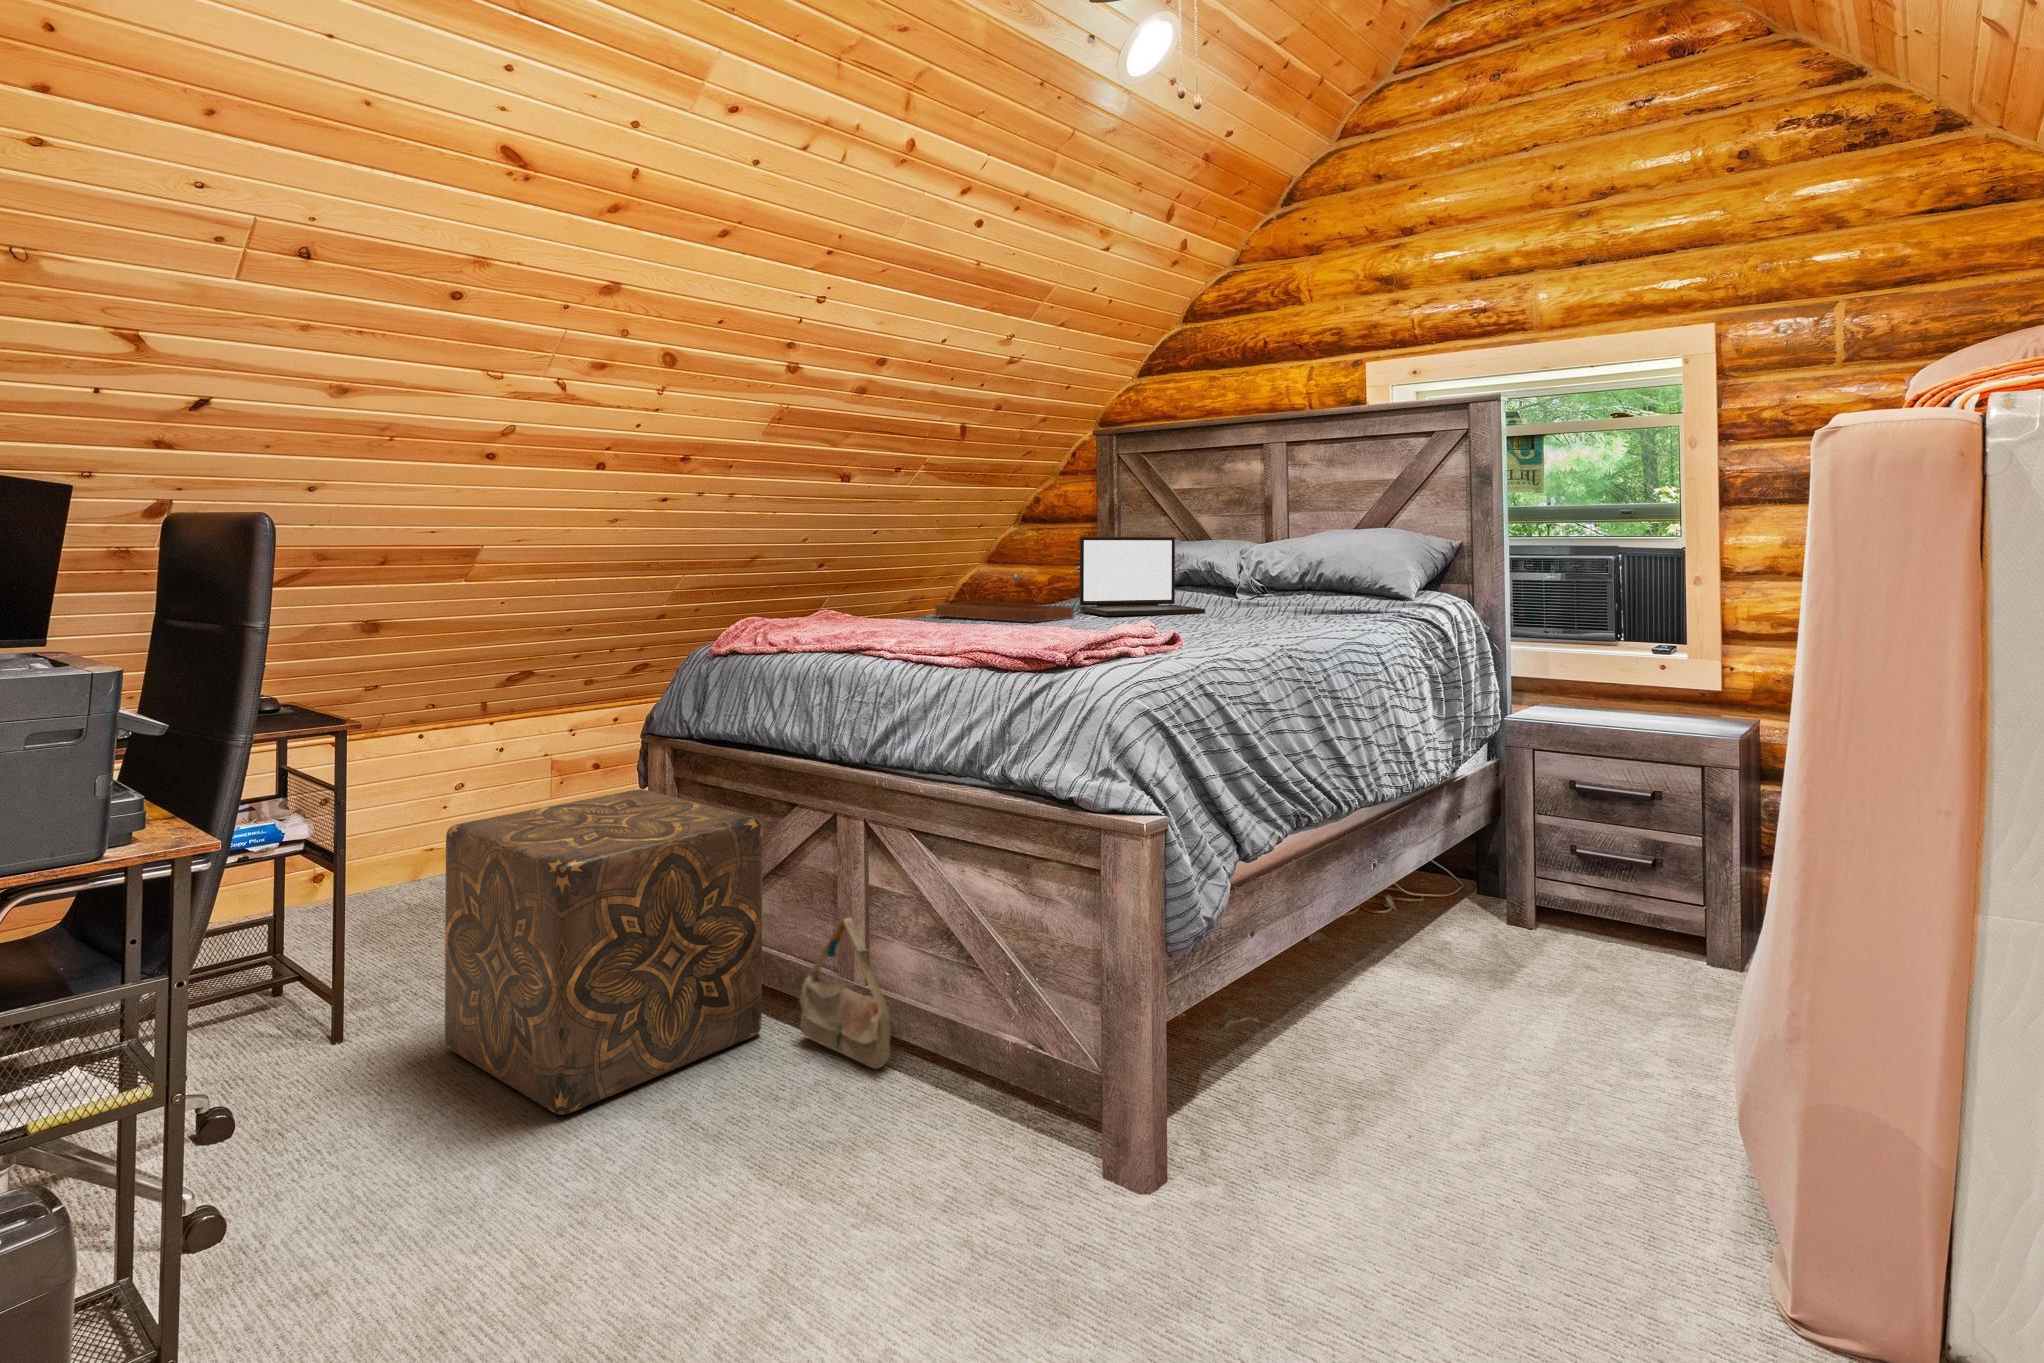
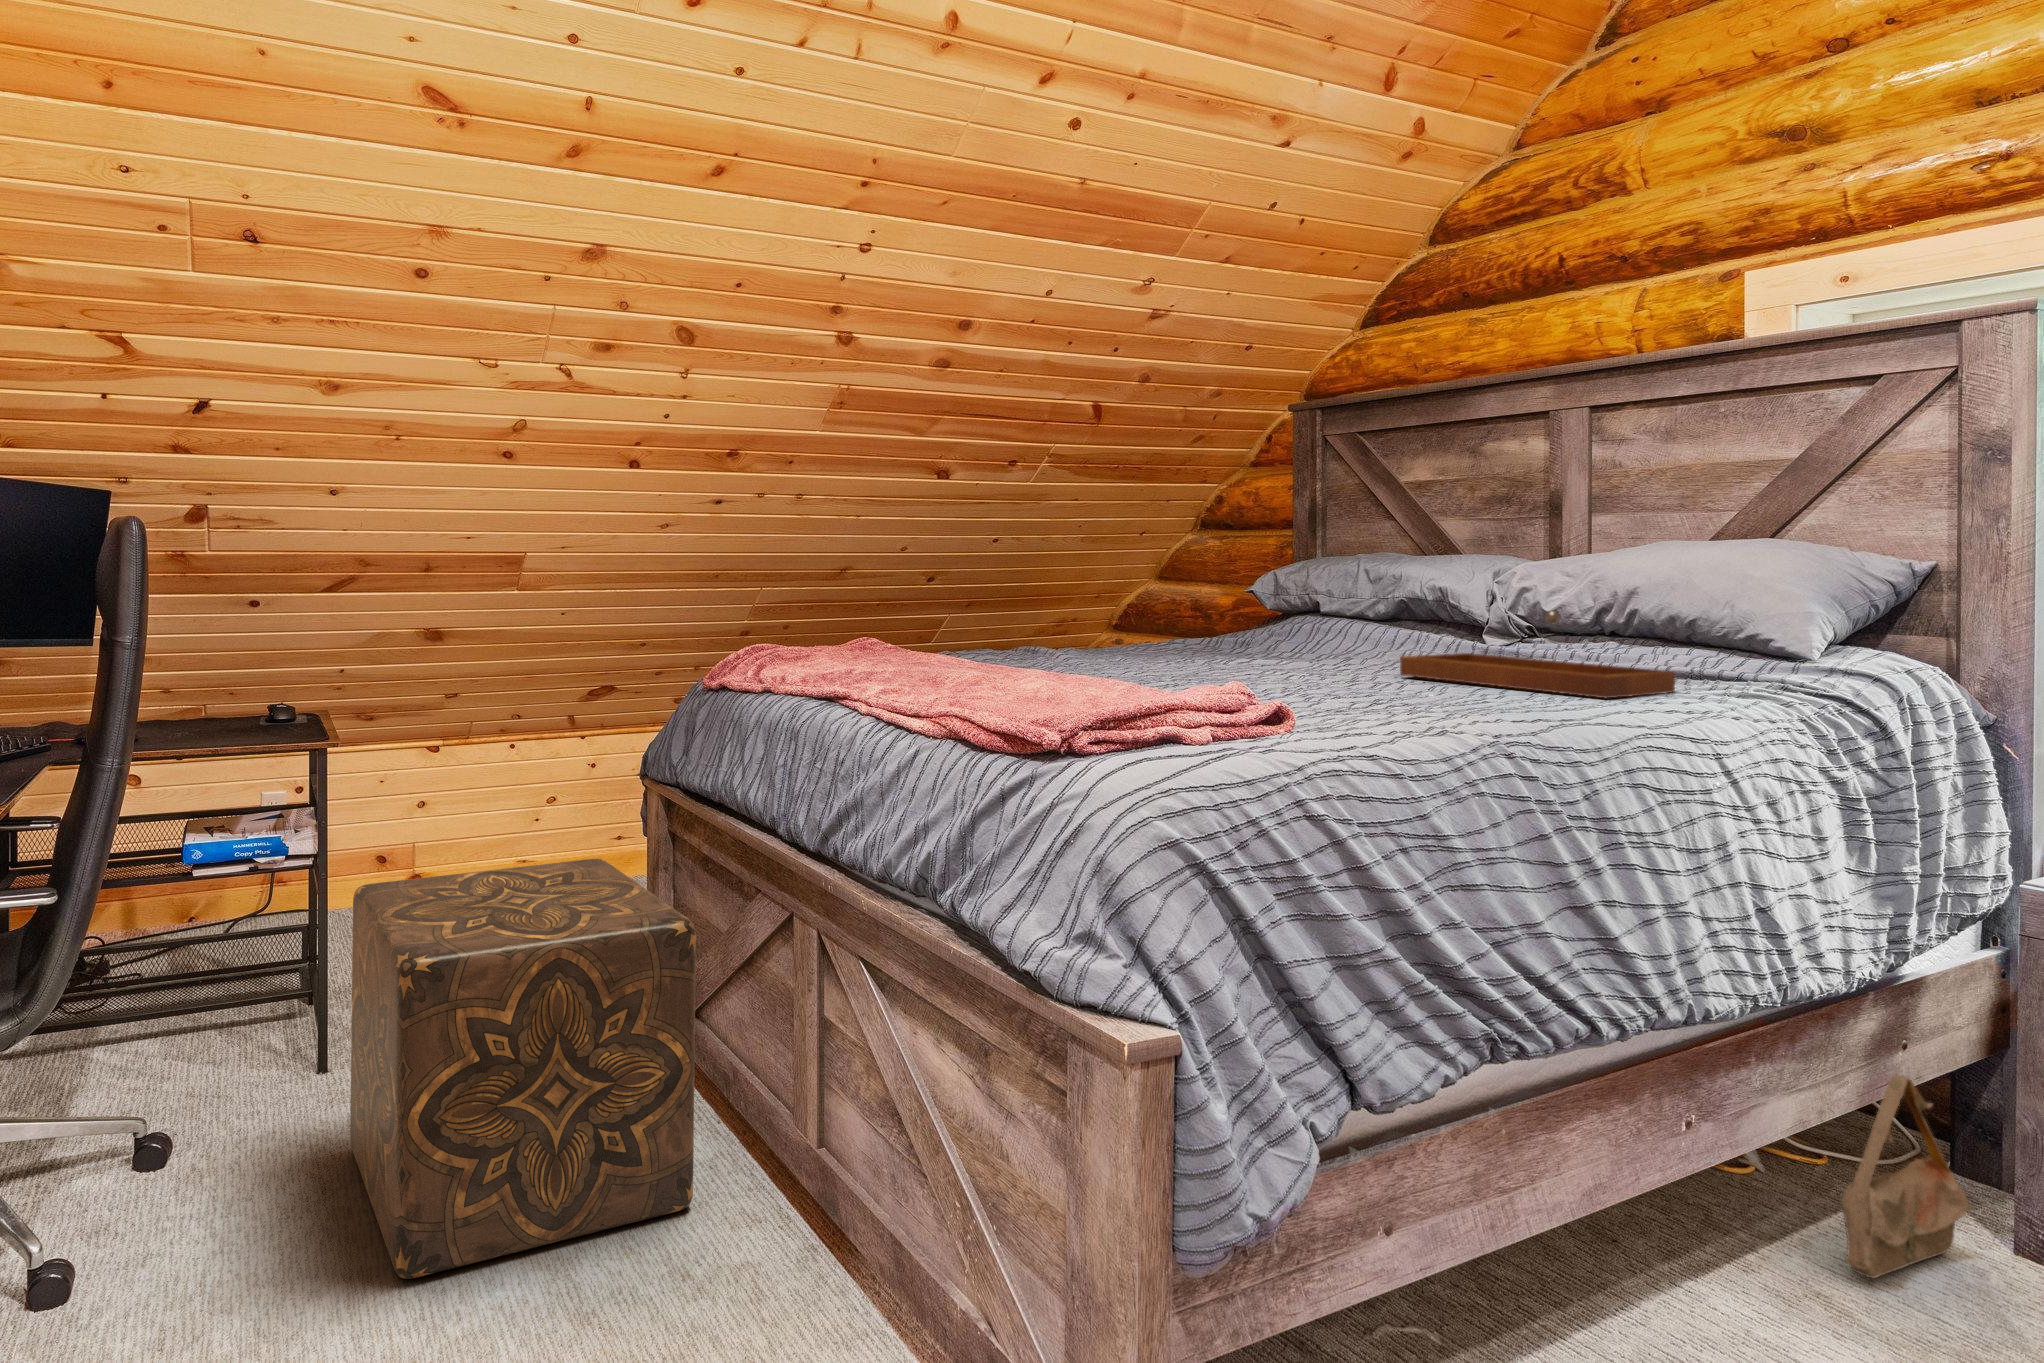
laptop: present [1080,537,1205,616] -> none [1235,550,1429,668]
tray: present [935,574,1073,622] -> present [1400,611,1675,698]
bag: present [800,918,892,1069] -> present [1841,1074,1971,1278]

